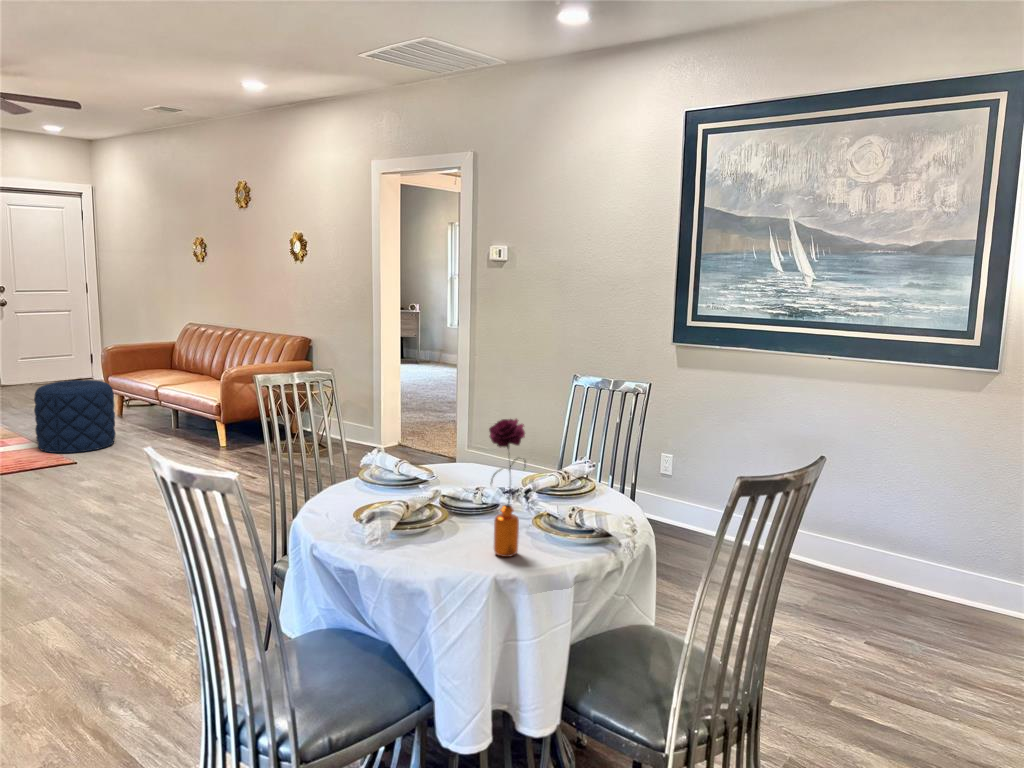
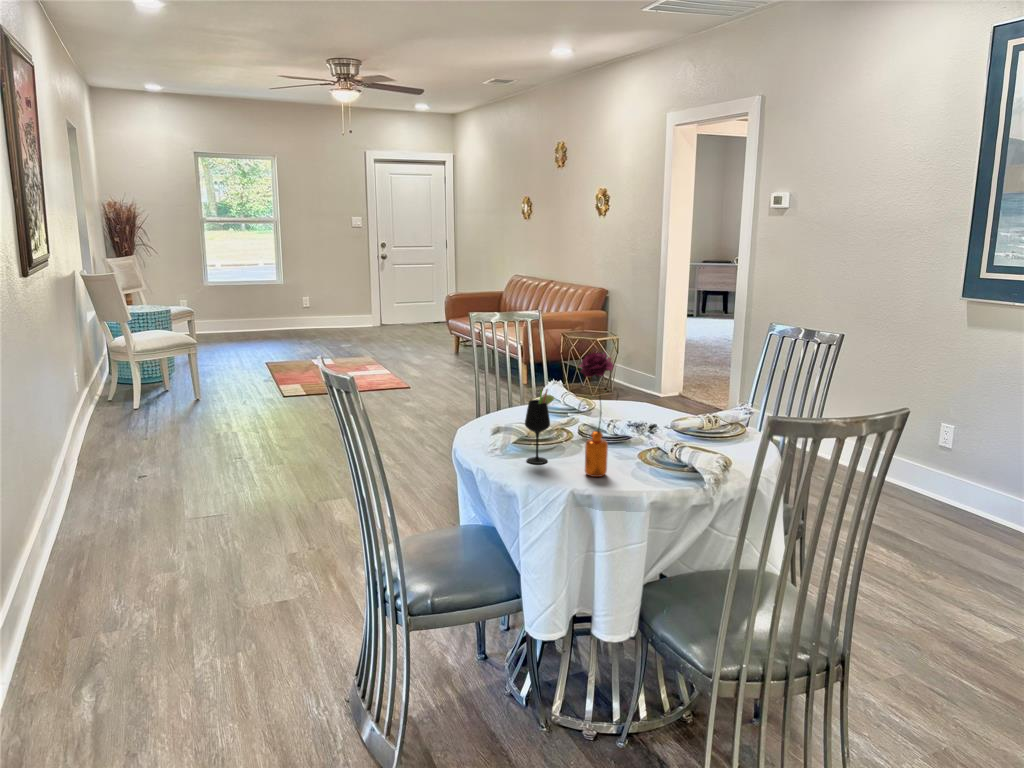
pouf: present [34,380,116,453] -> none [387,320,444,379]
wine glass: none [415,464,450,551] -> present [525,390,555,464]

